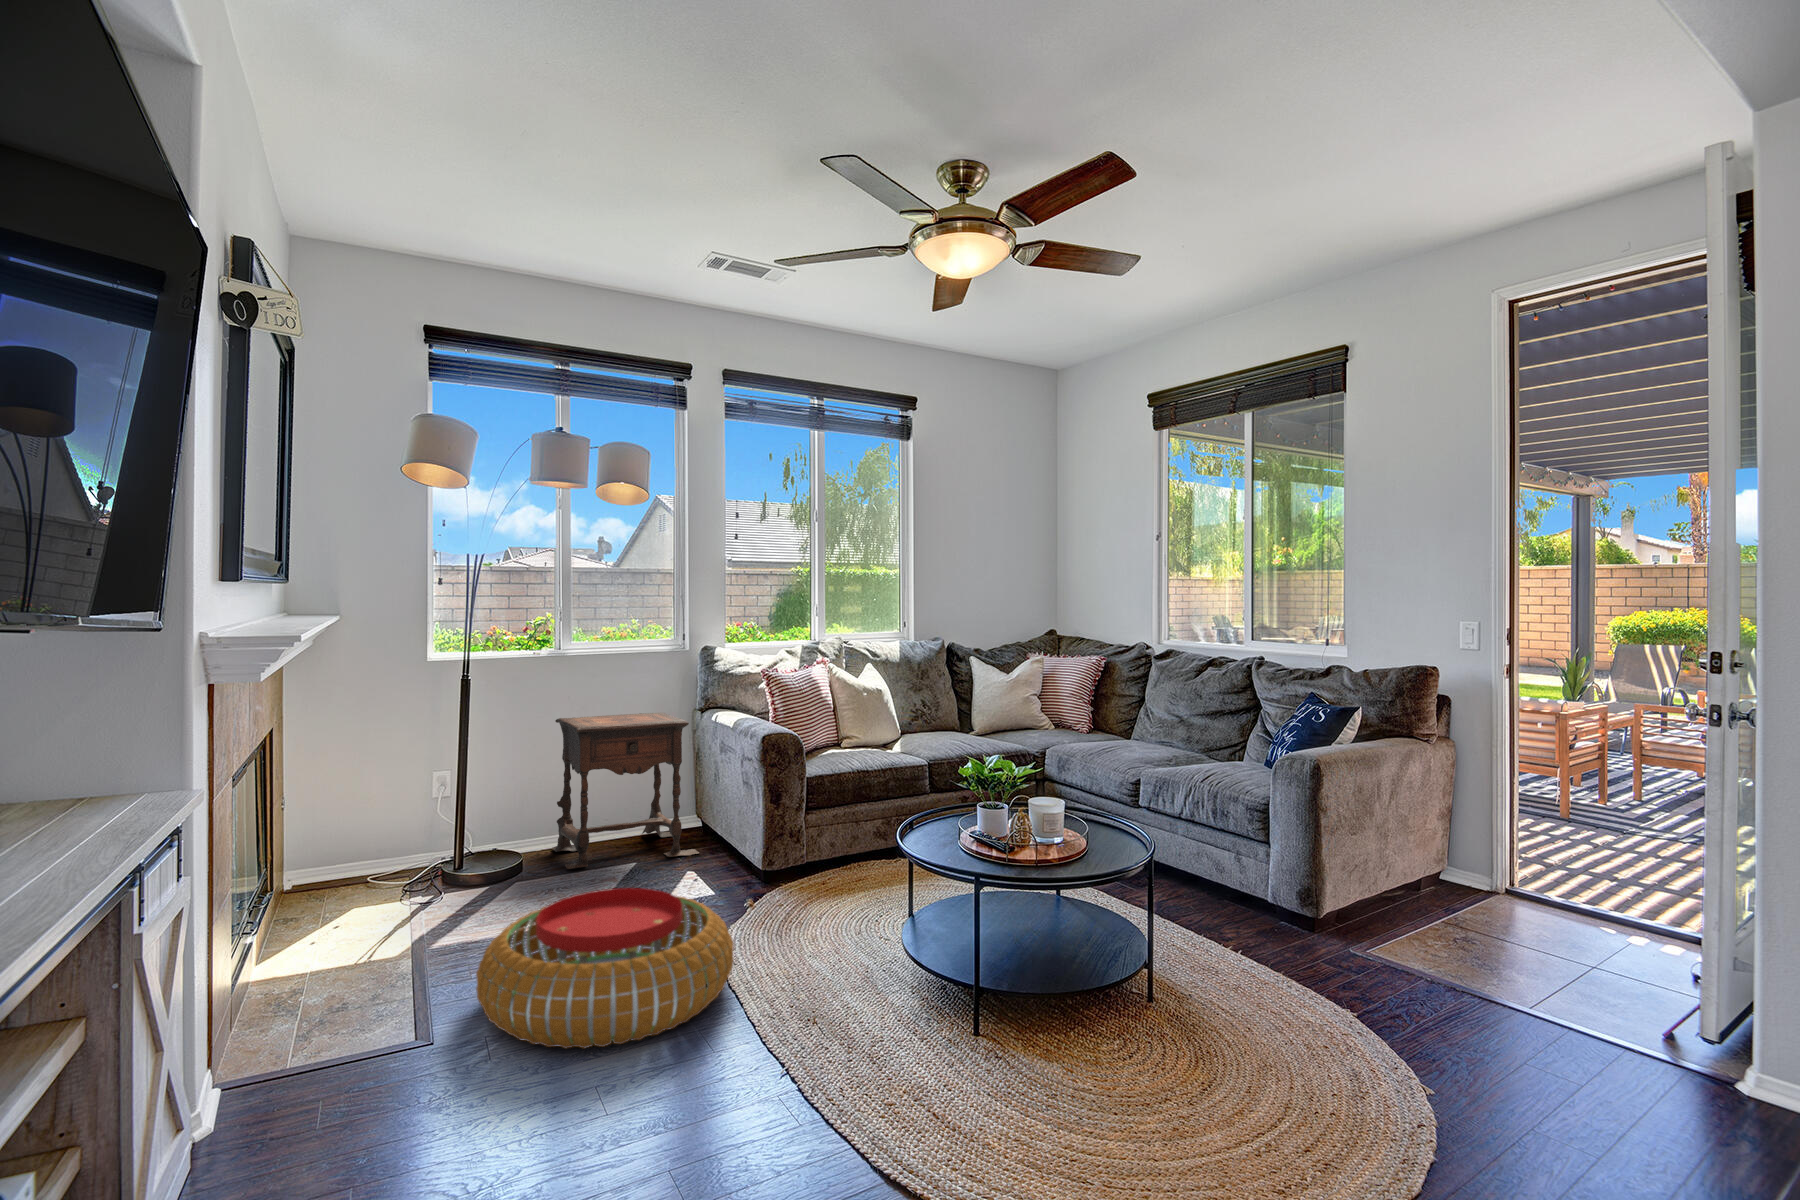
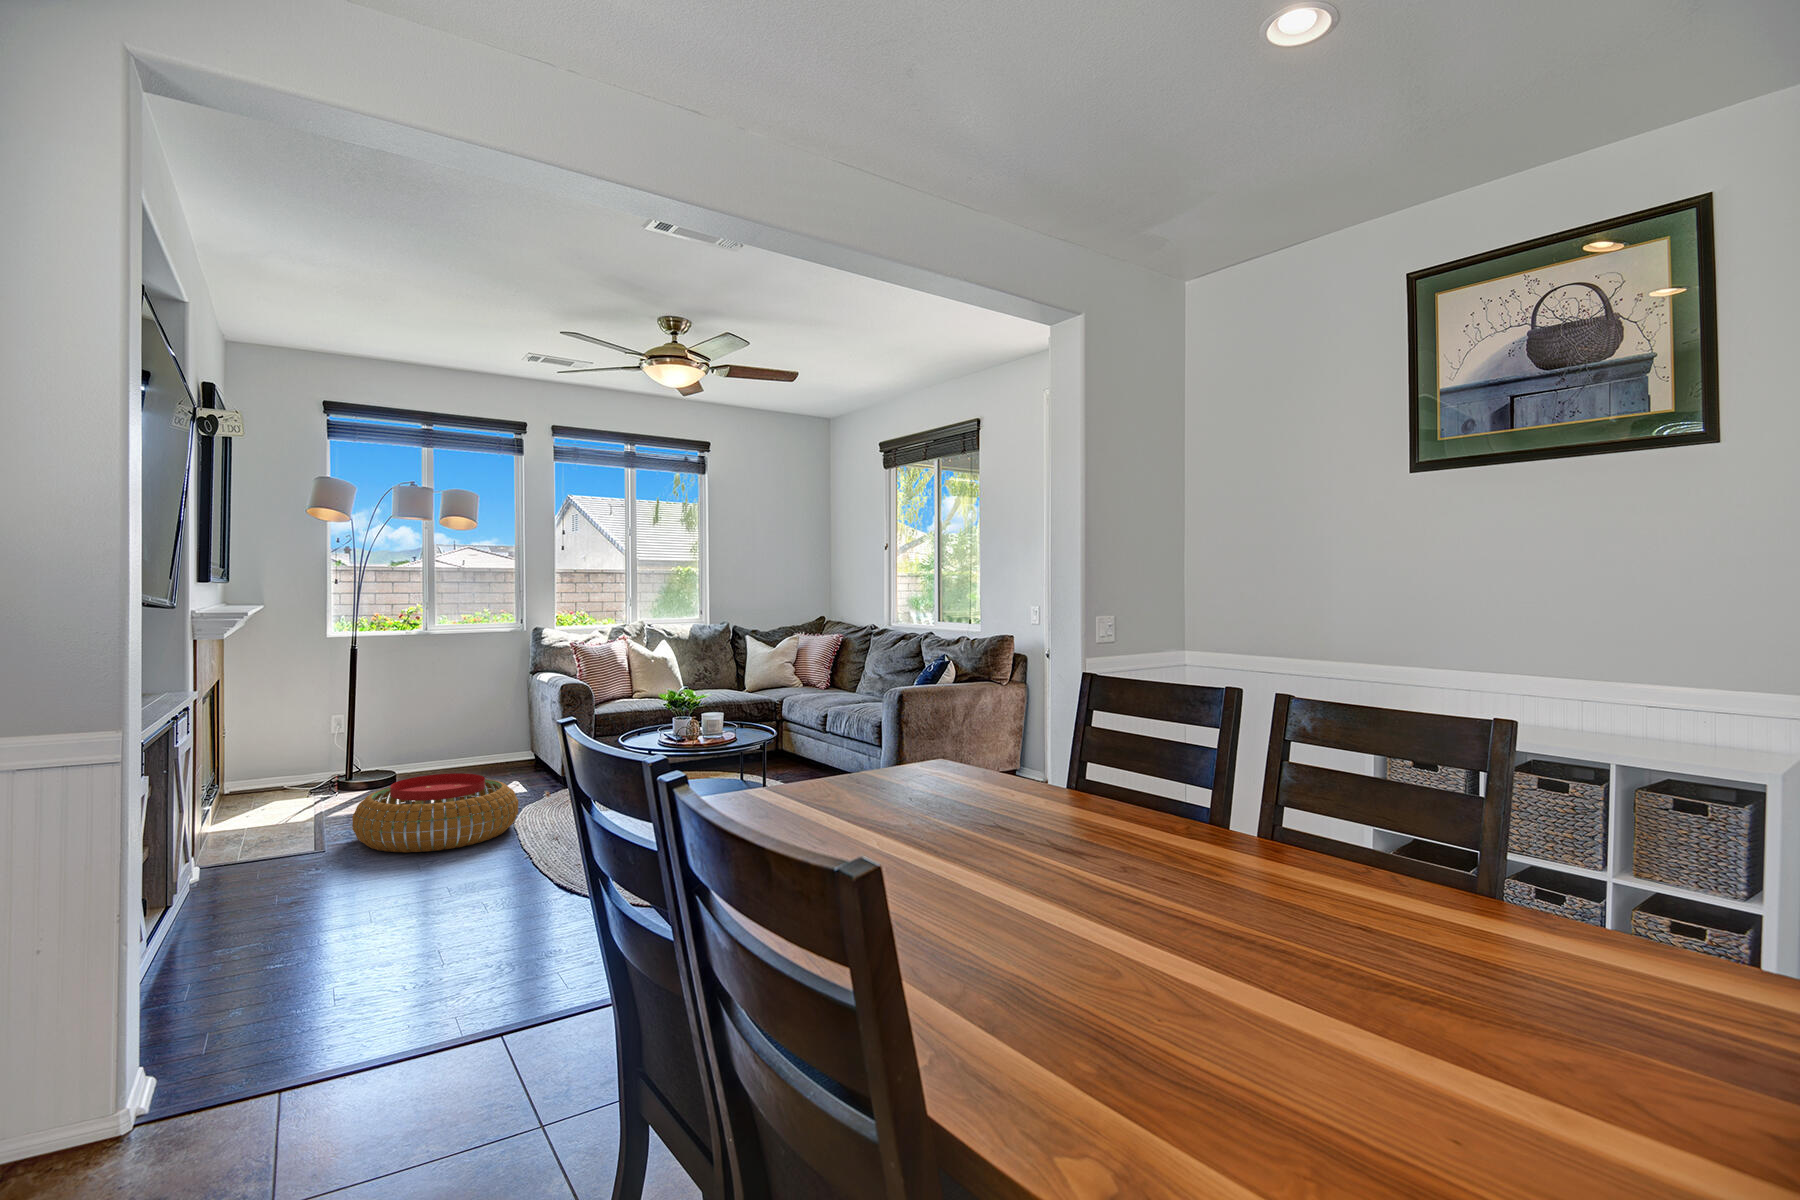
side table: present [552,713,699,869] -> none [420,675,529,781]

